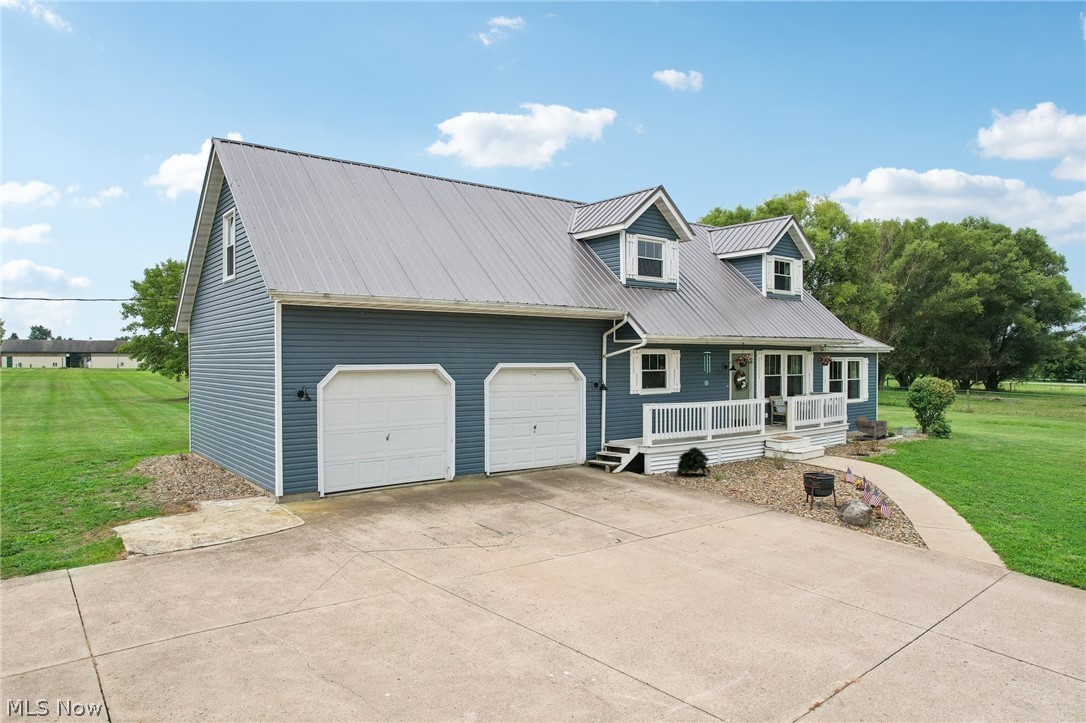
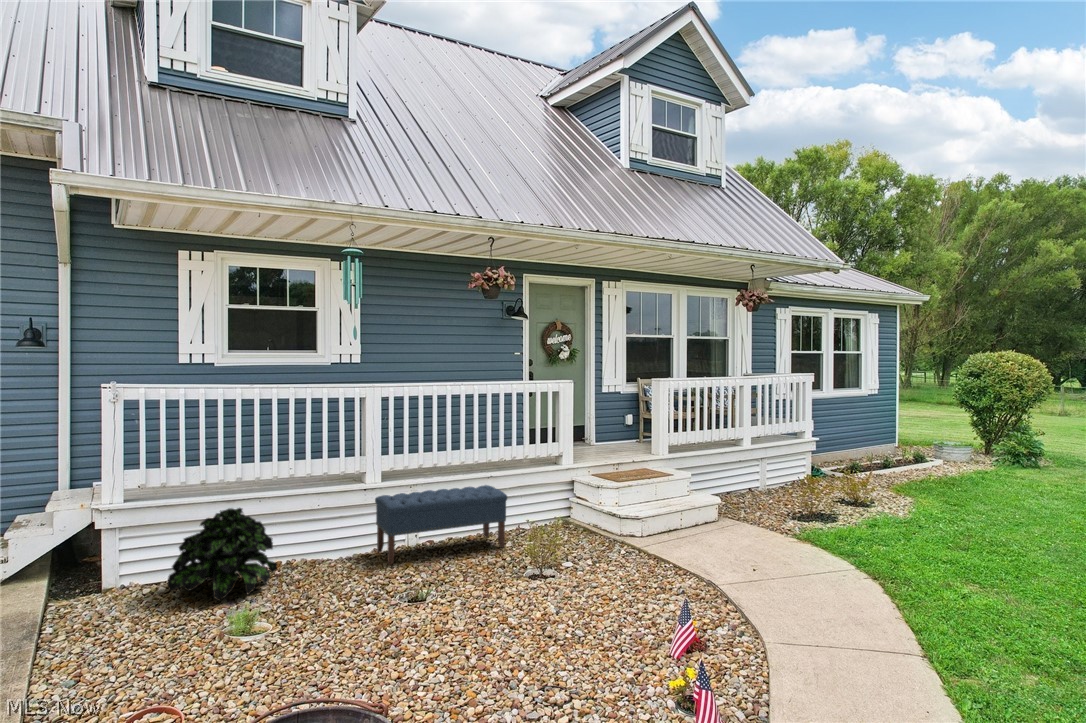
armchair: present [855,413,887,440] -> none [841,413,913,465]
bench: none [715,443,760,470] -> present [375,485,507,565]

